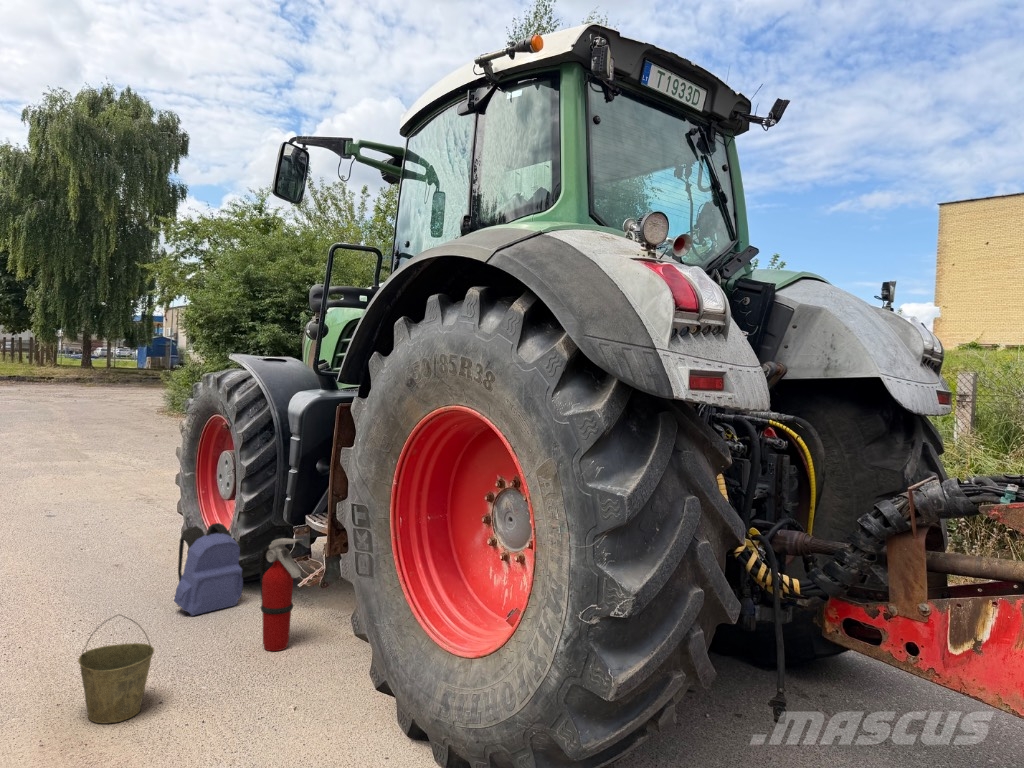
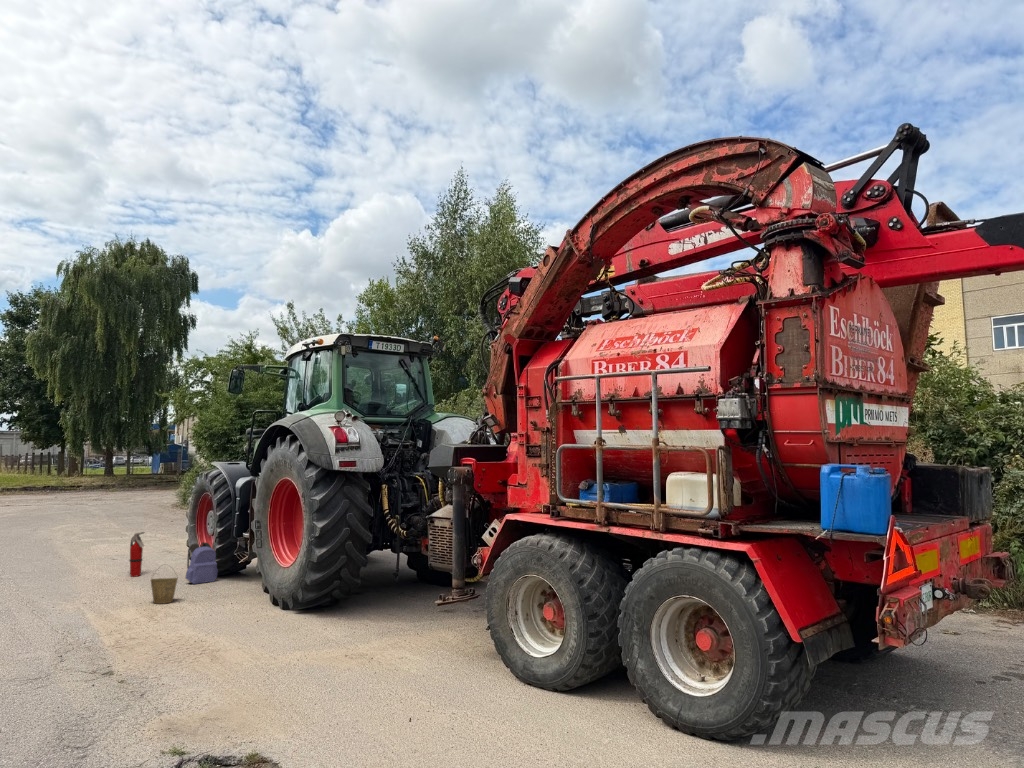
fire extinguisher: present [260,538,303,651] -> present [129,532,145,577]

